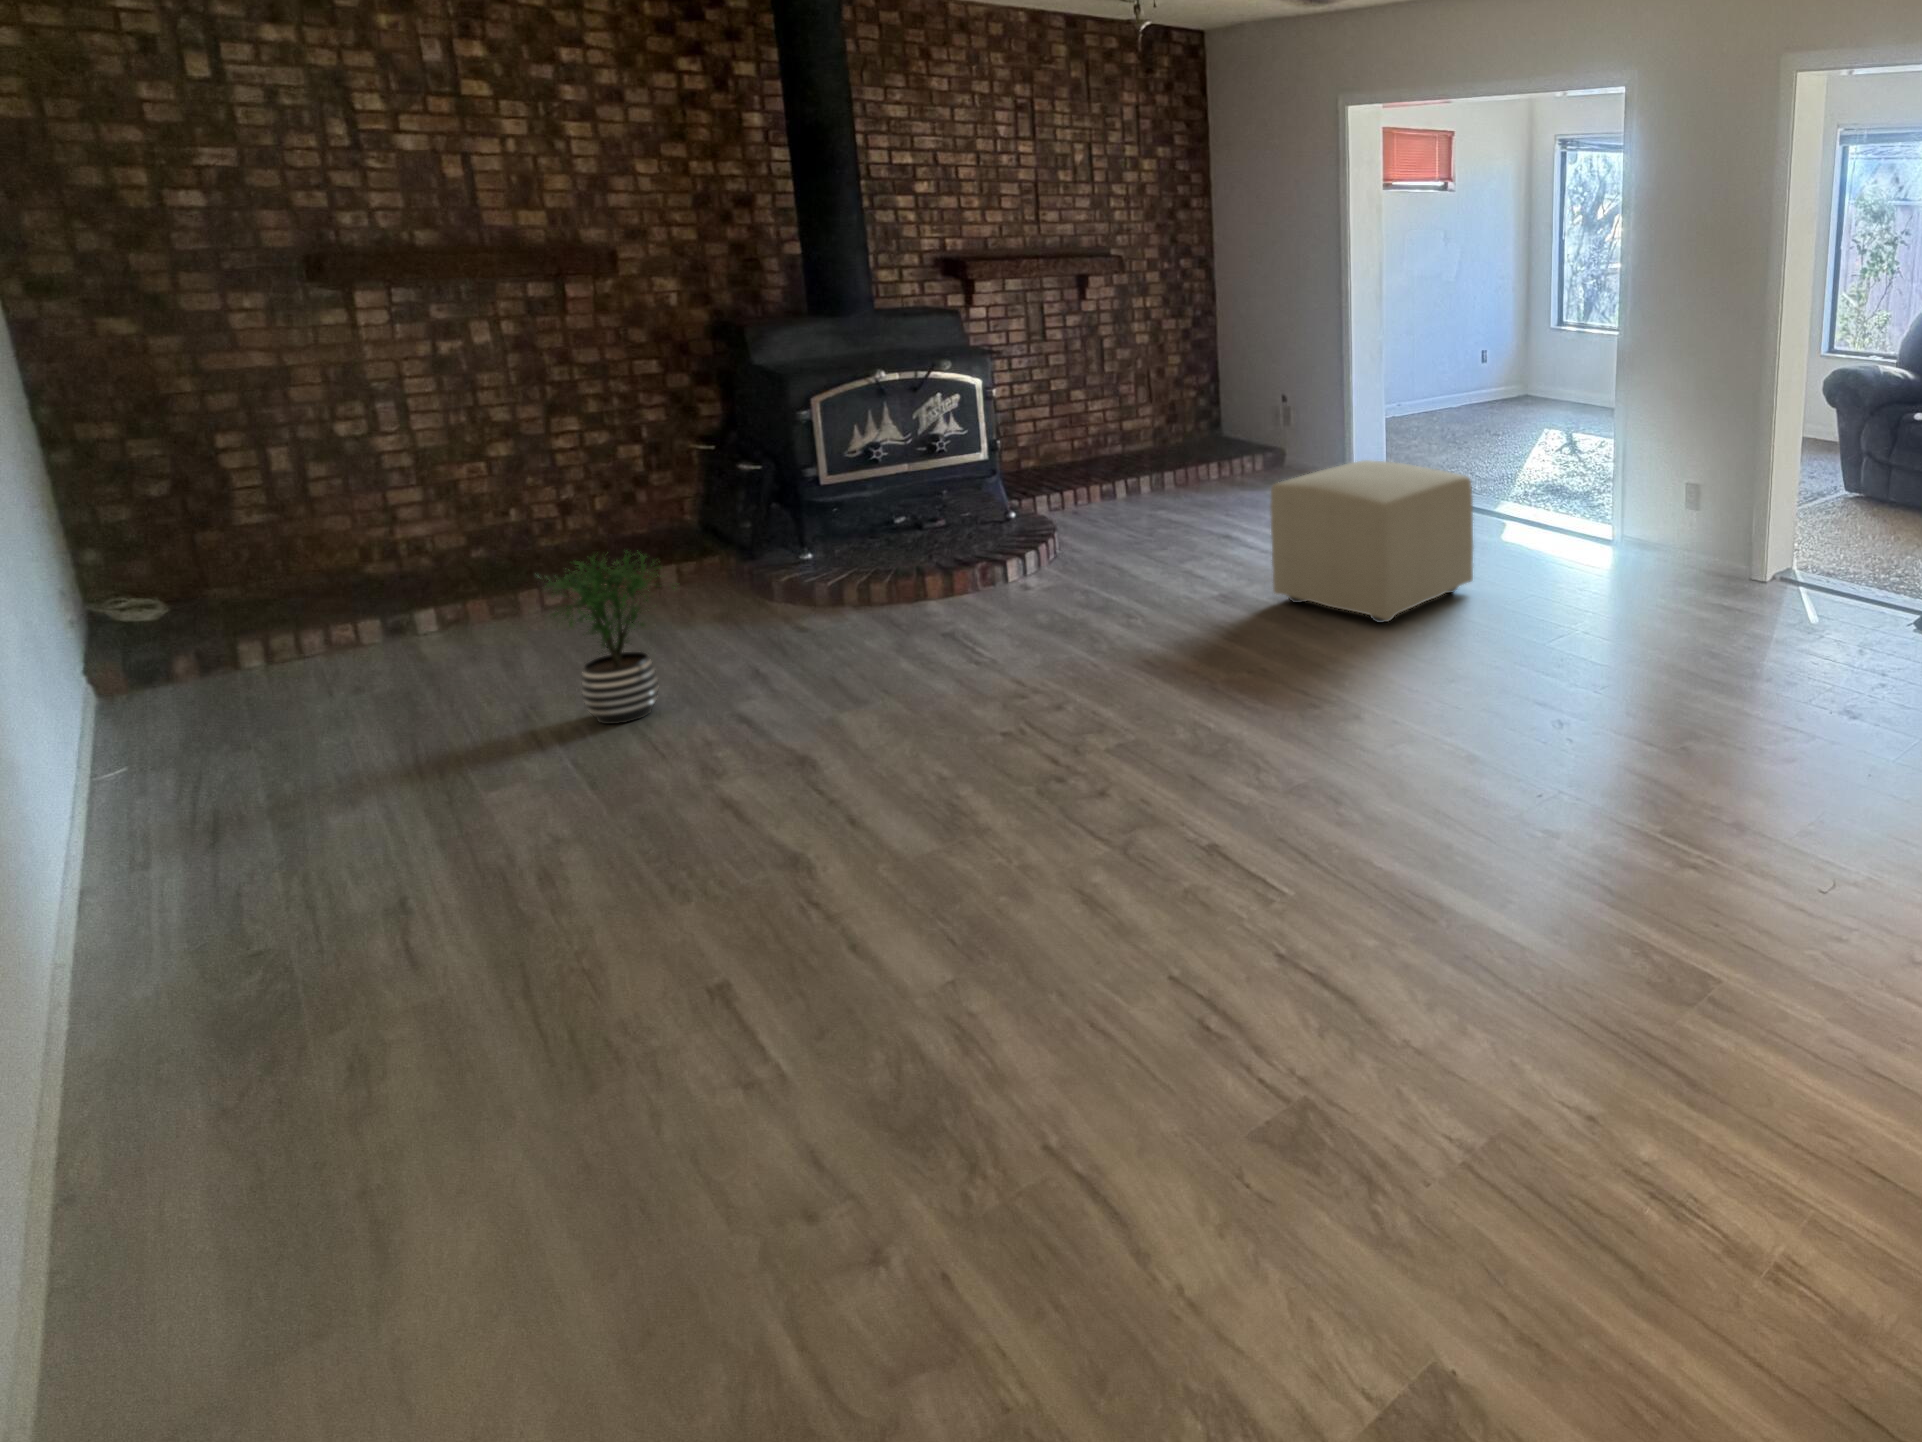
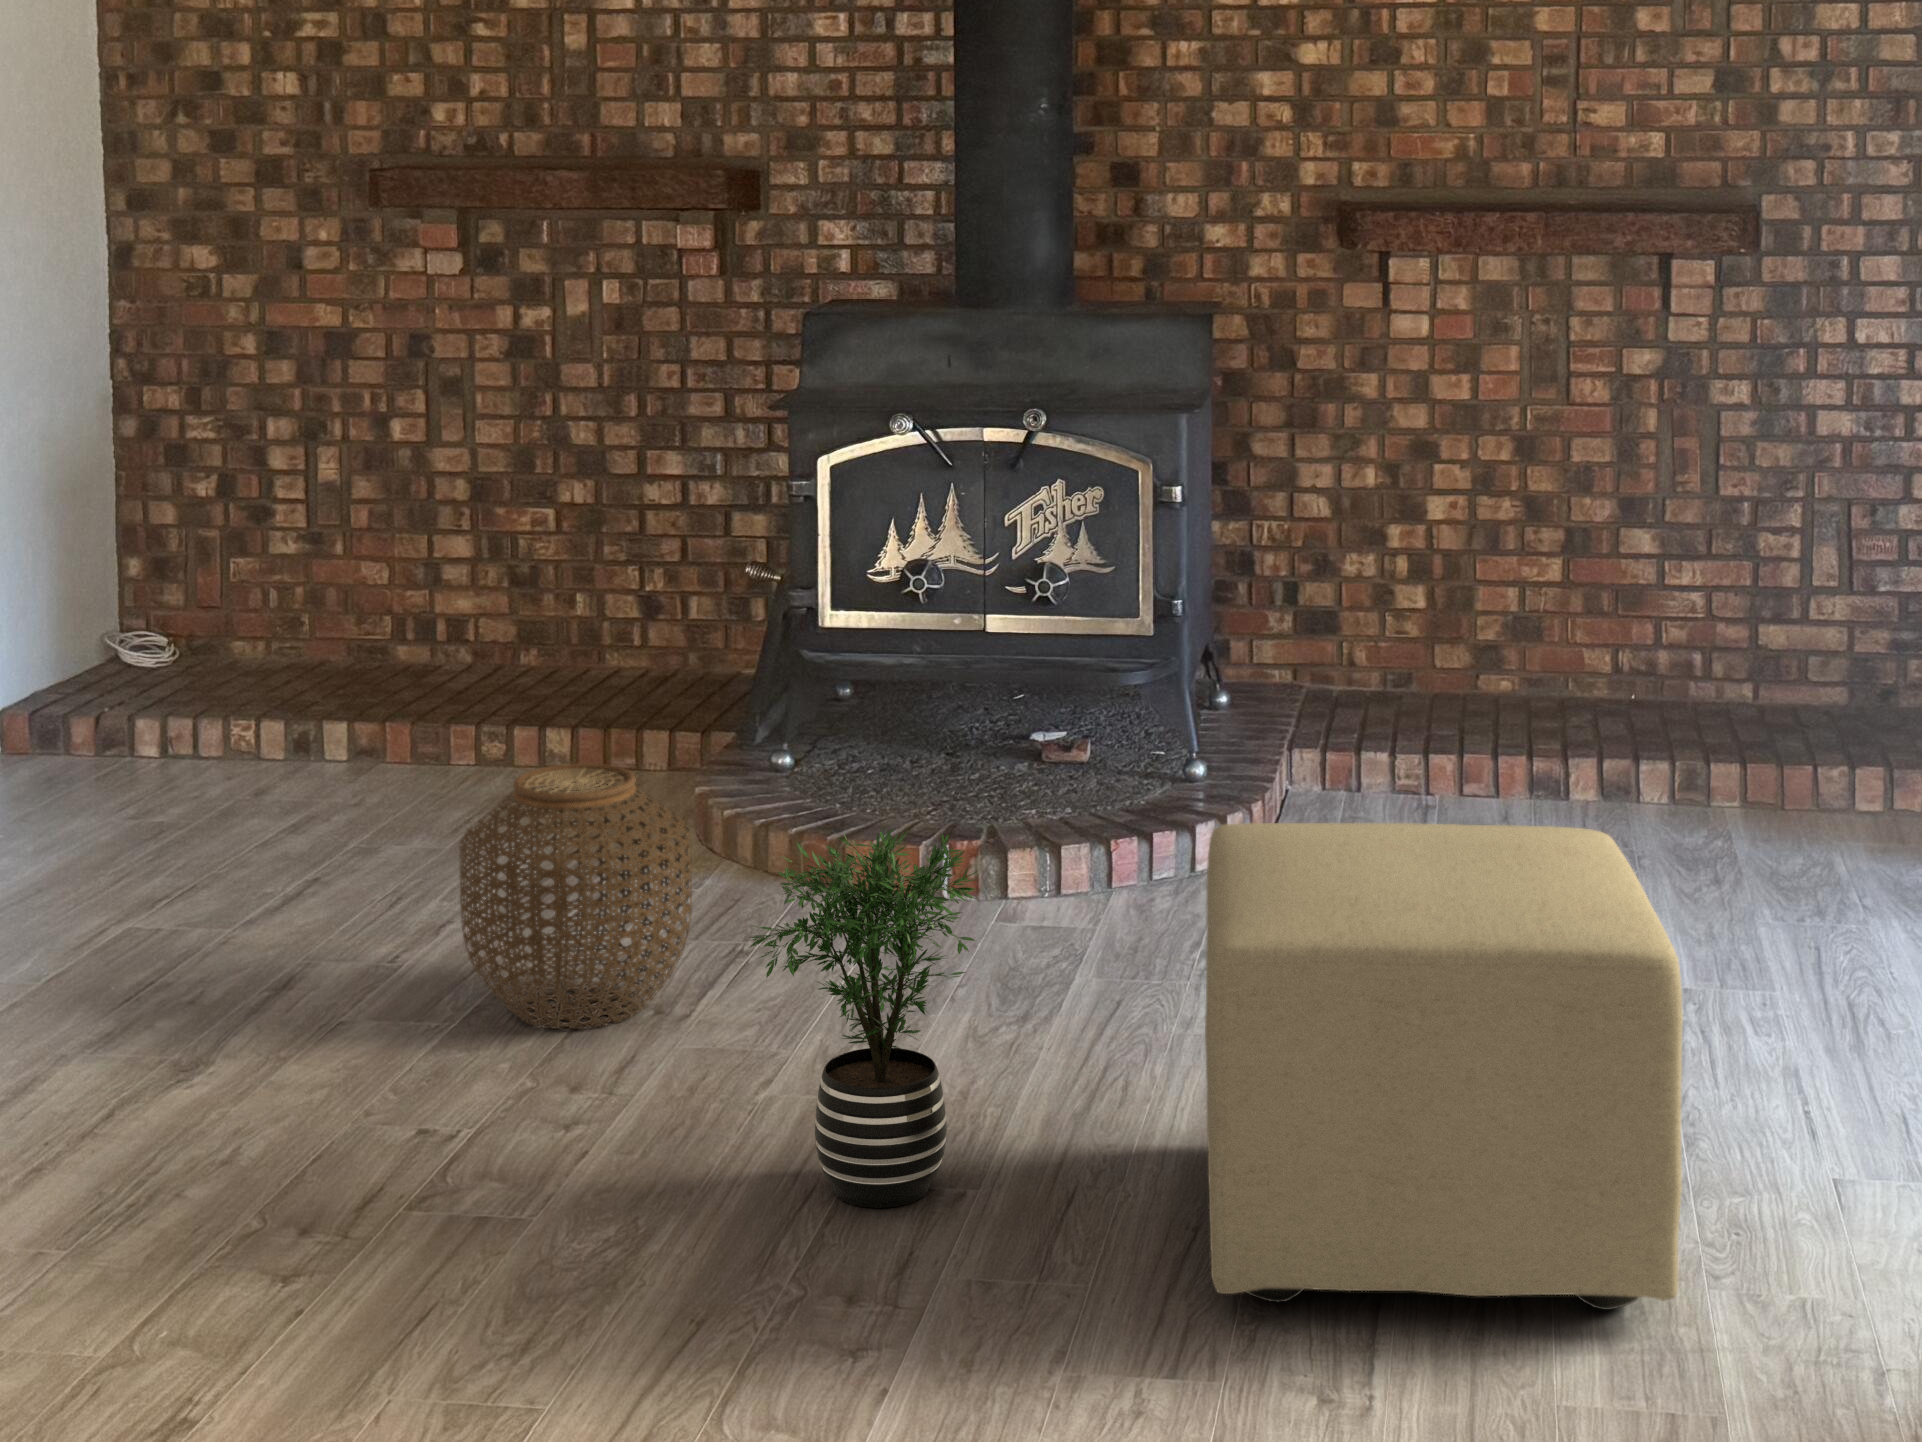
woven basket: none [879,540,1006,669] -> present [459,763,692,1029]
potted plant: present [545,550,675,724] -> present [749,828,978,1208]

